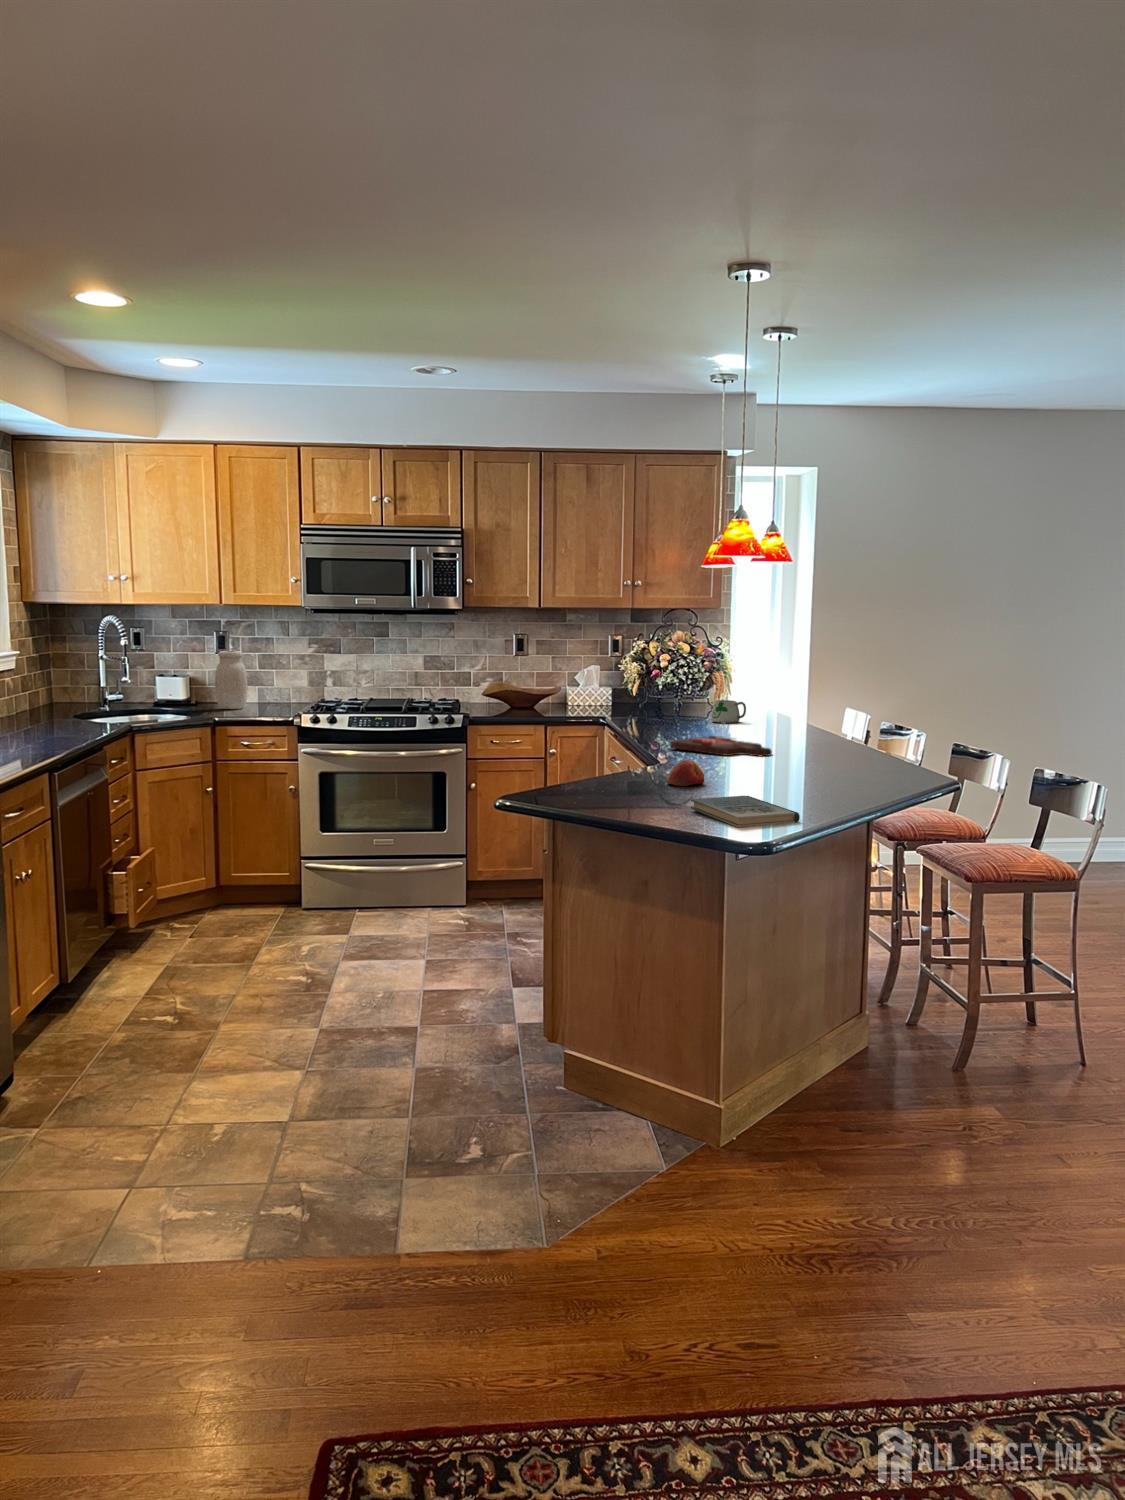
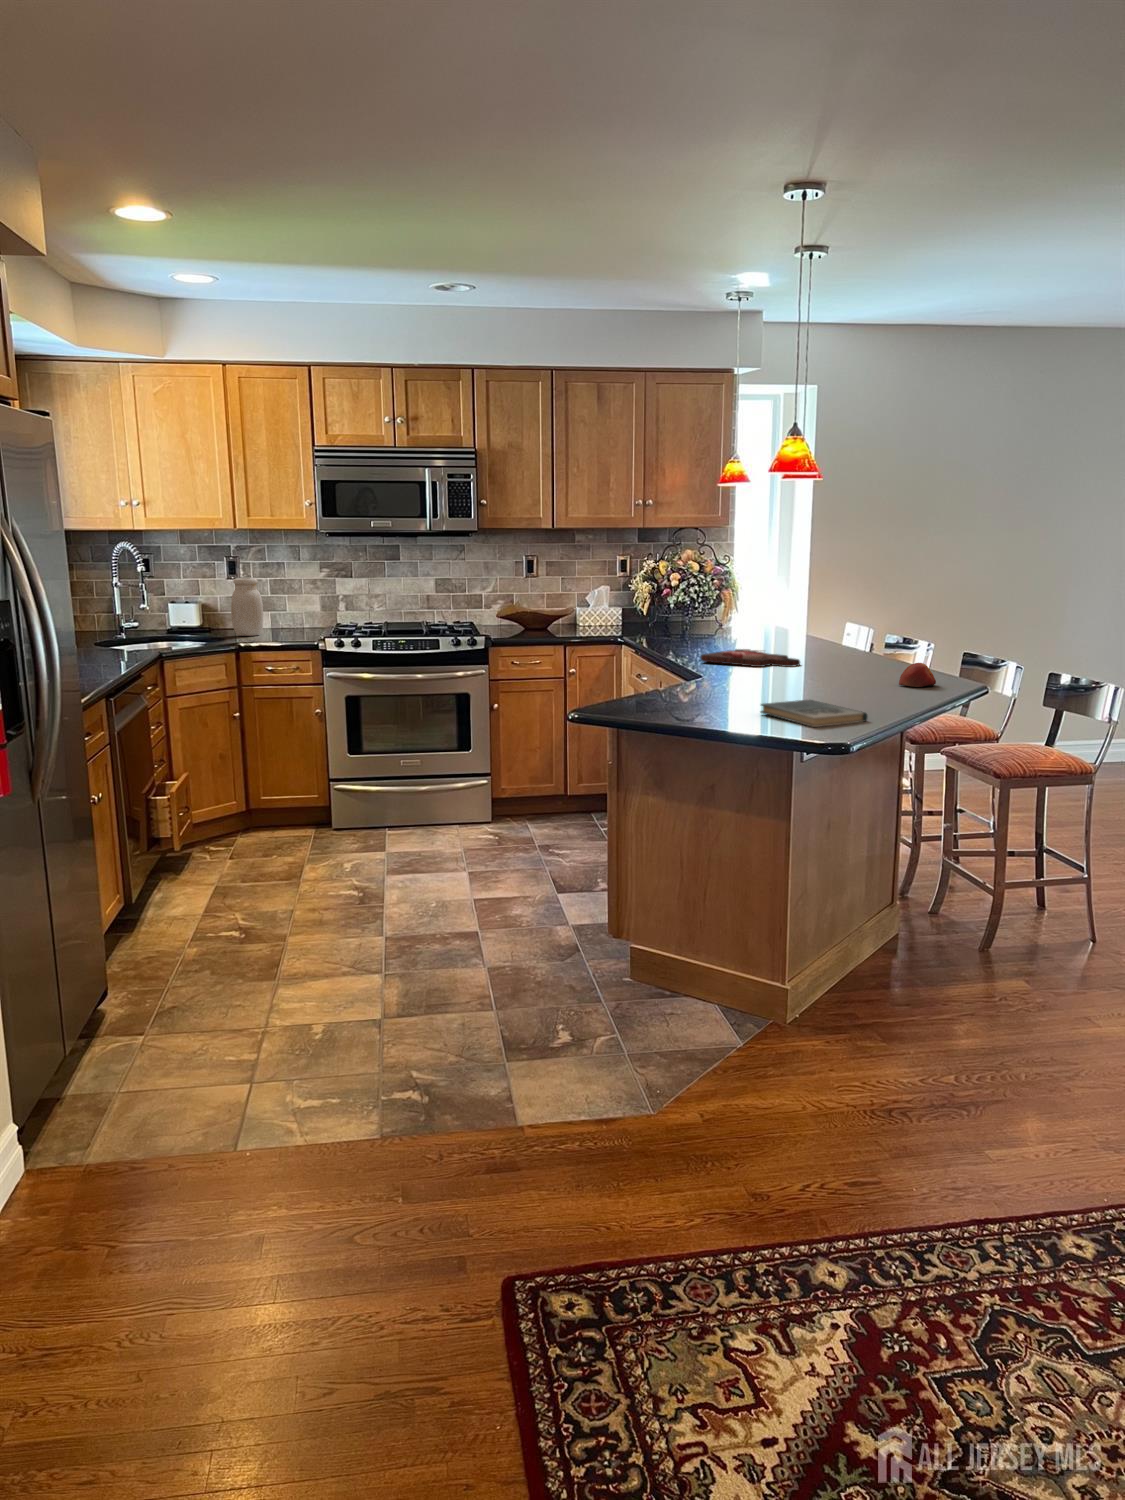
mug: present [711,700,746,724] -> none [721,617,755,639]
apple: present [667,760,704,786] -> present [899,663,936,687]

